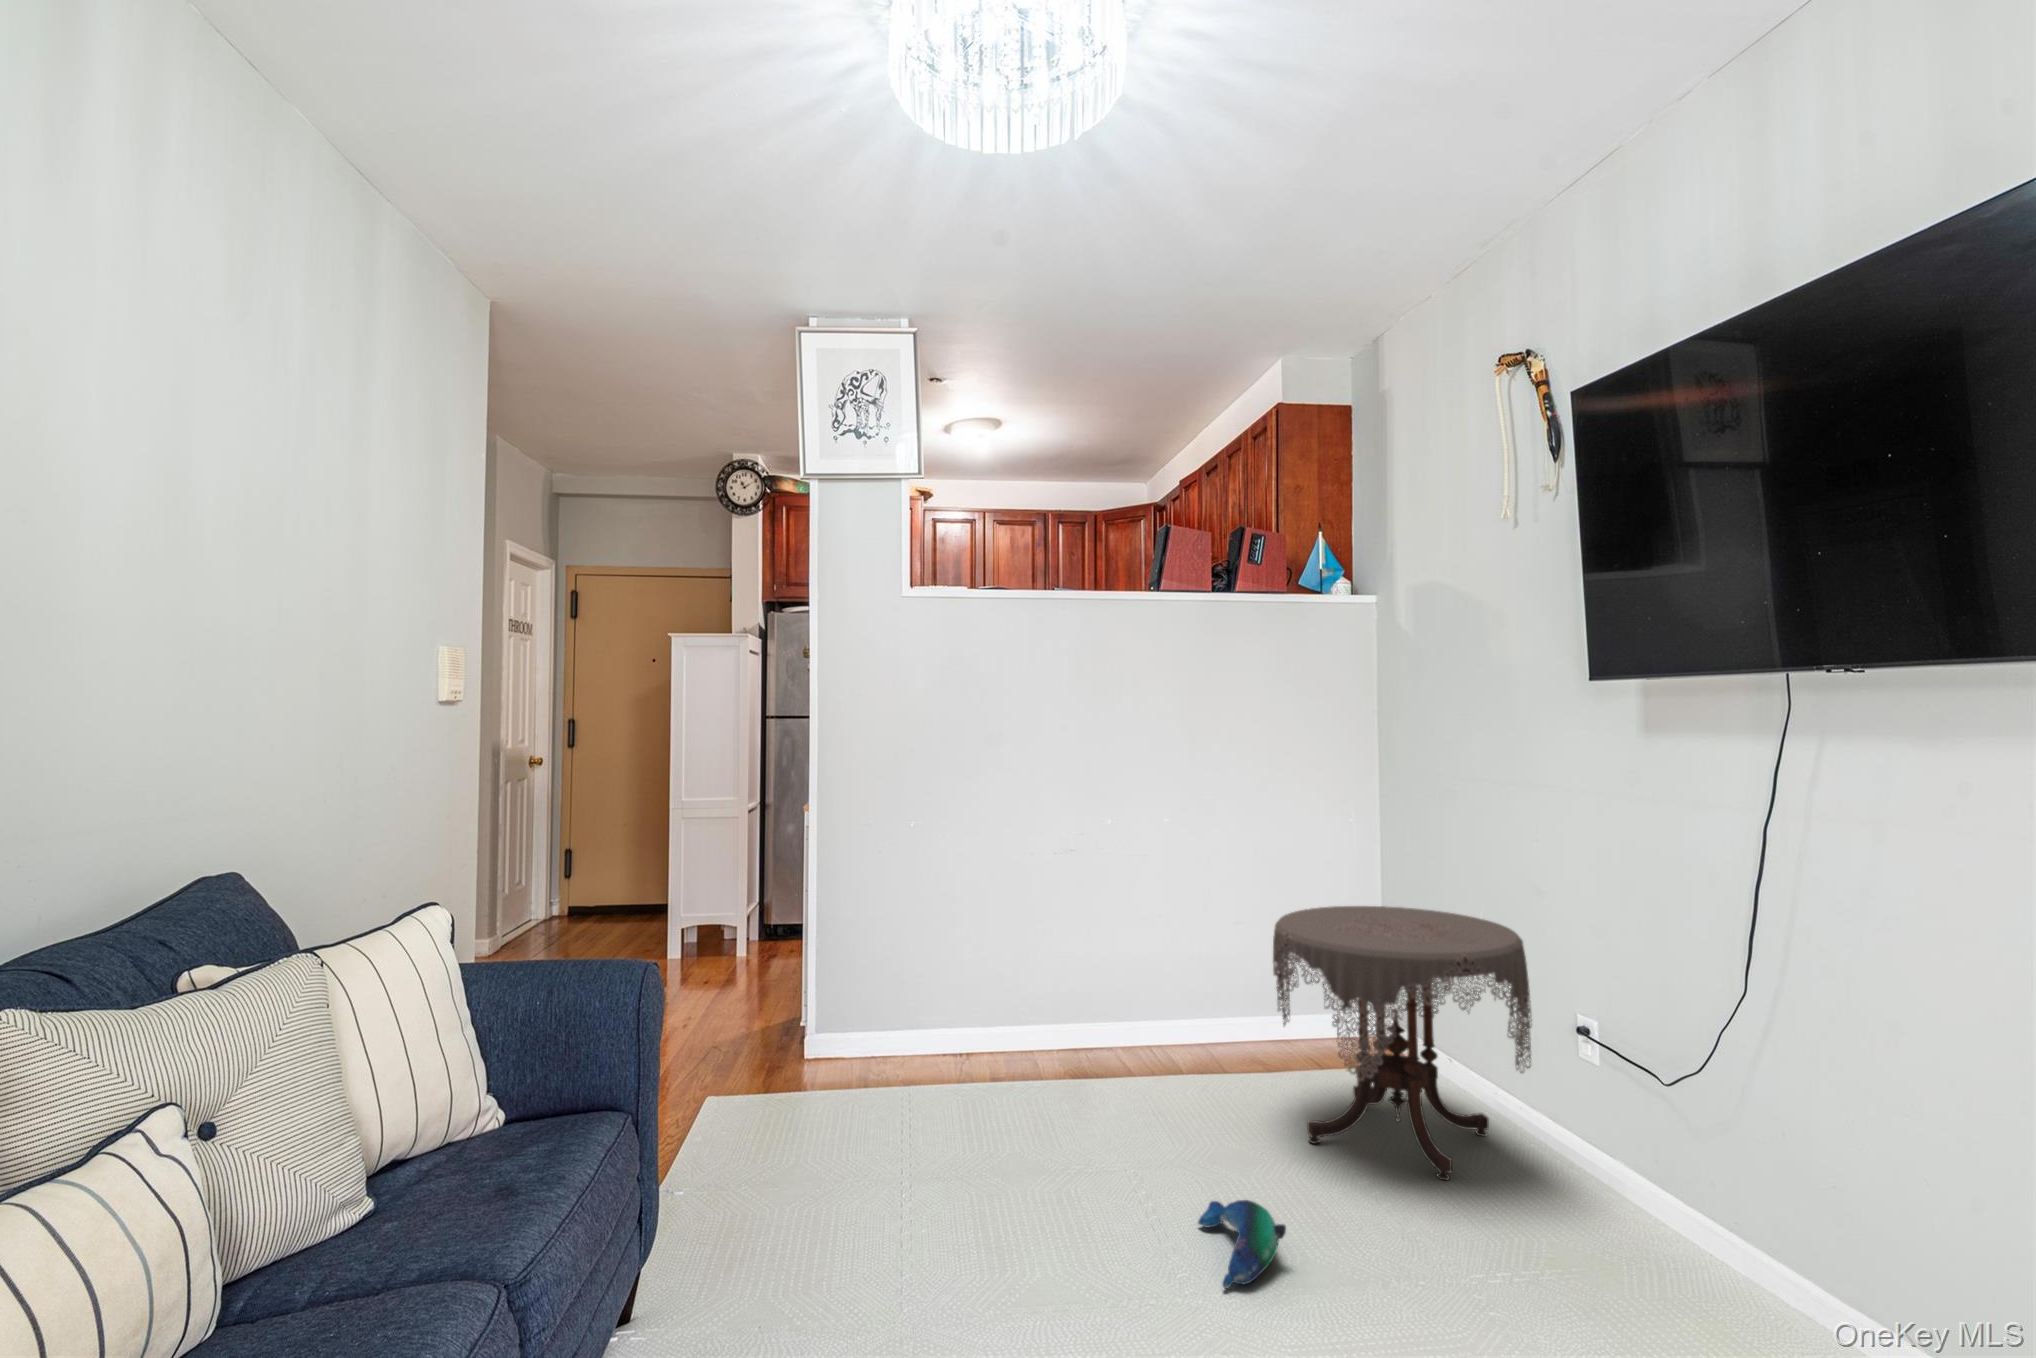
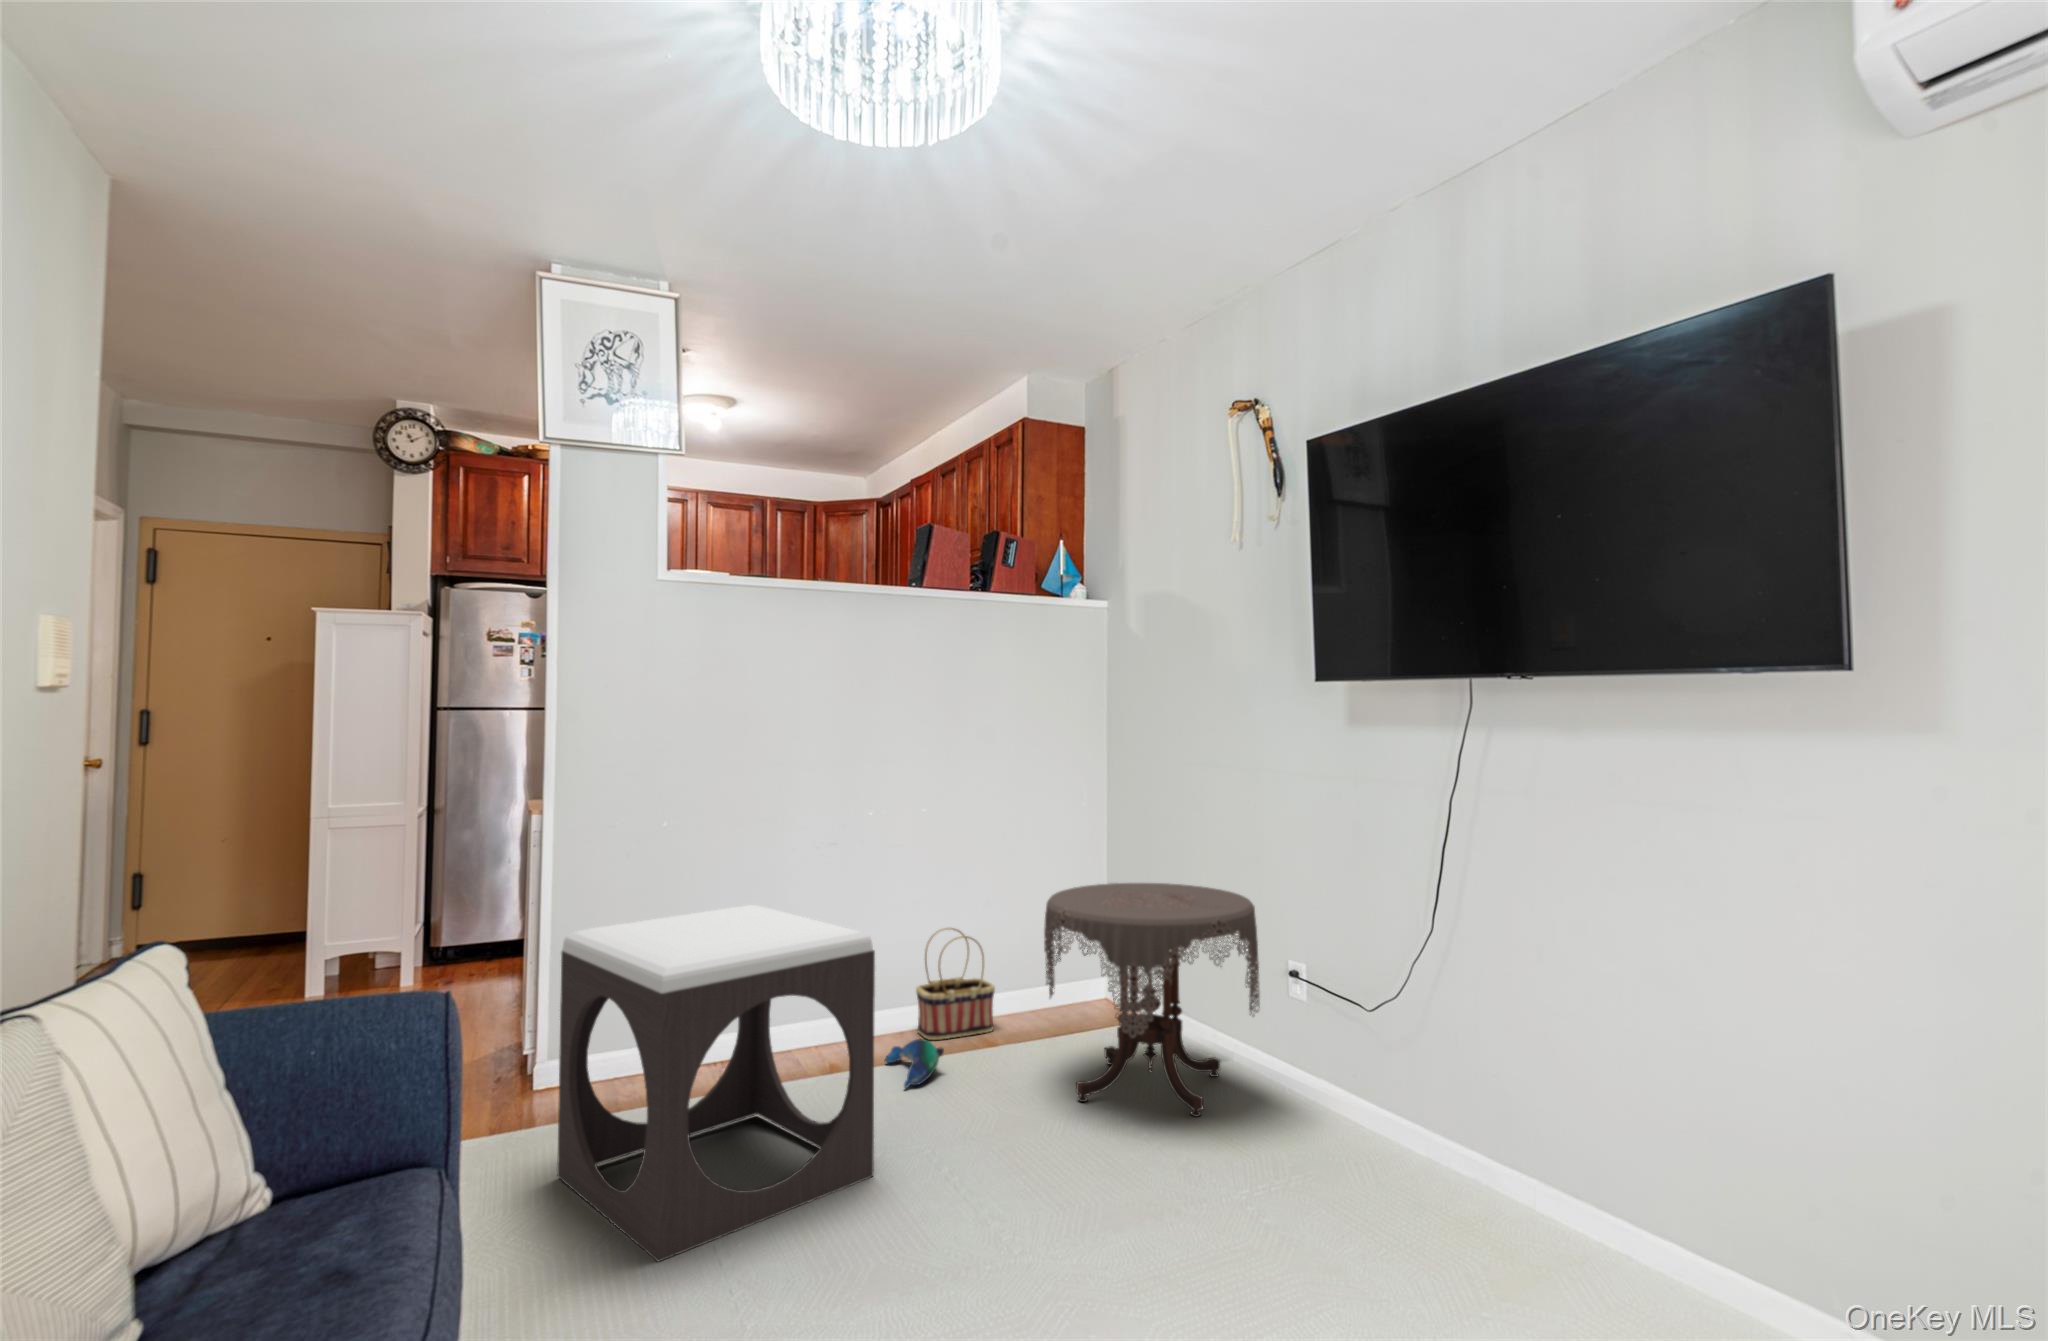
footstool: none [793,906,1068,1240] -> present [557,905,875,1262]
basket: none [1160,940,1244,1055] -> present [916,928,995,1040]
plush toy: present [1198,1200,1286,1289] -> present [884,1039,944,1088]

